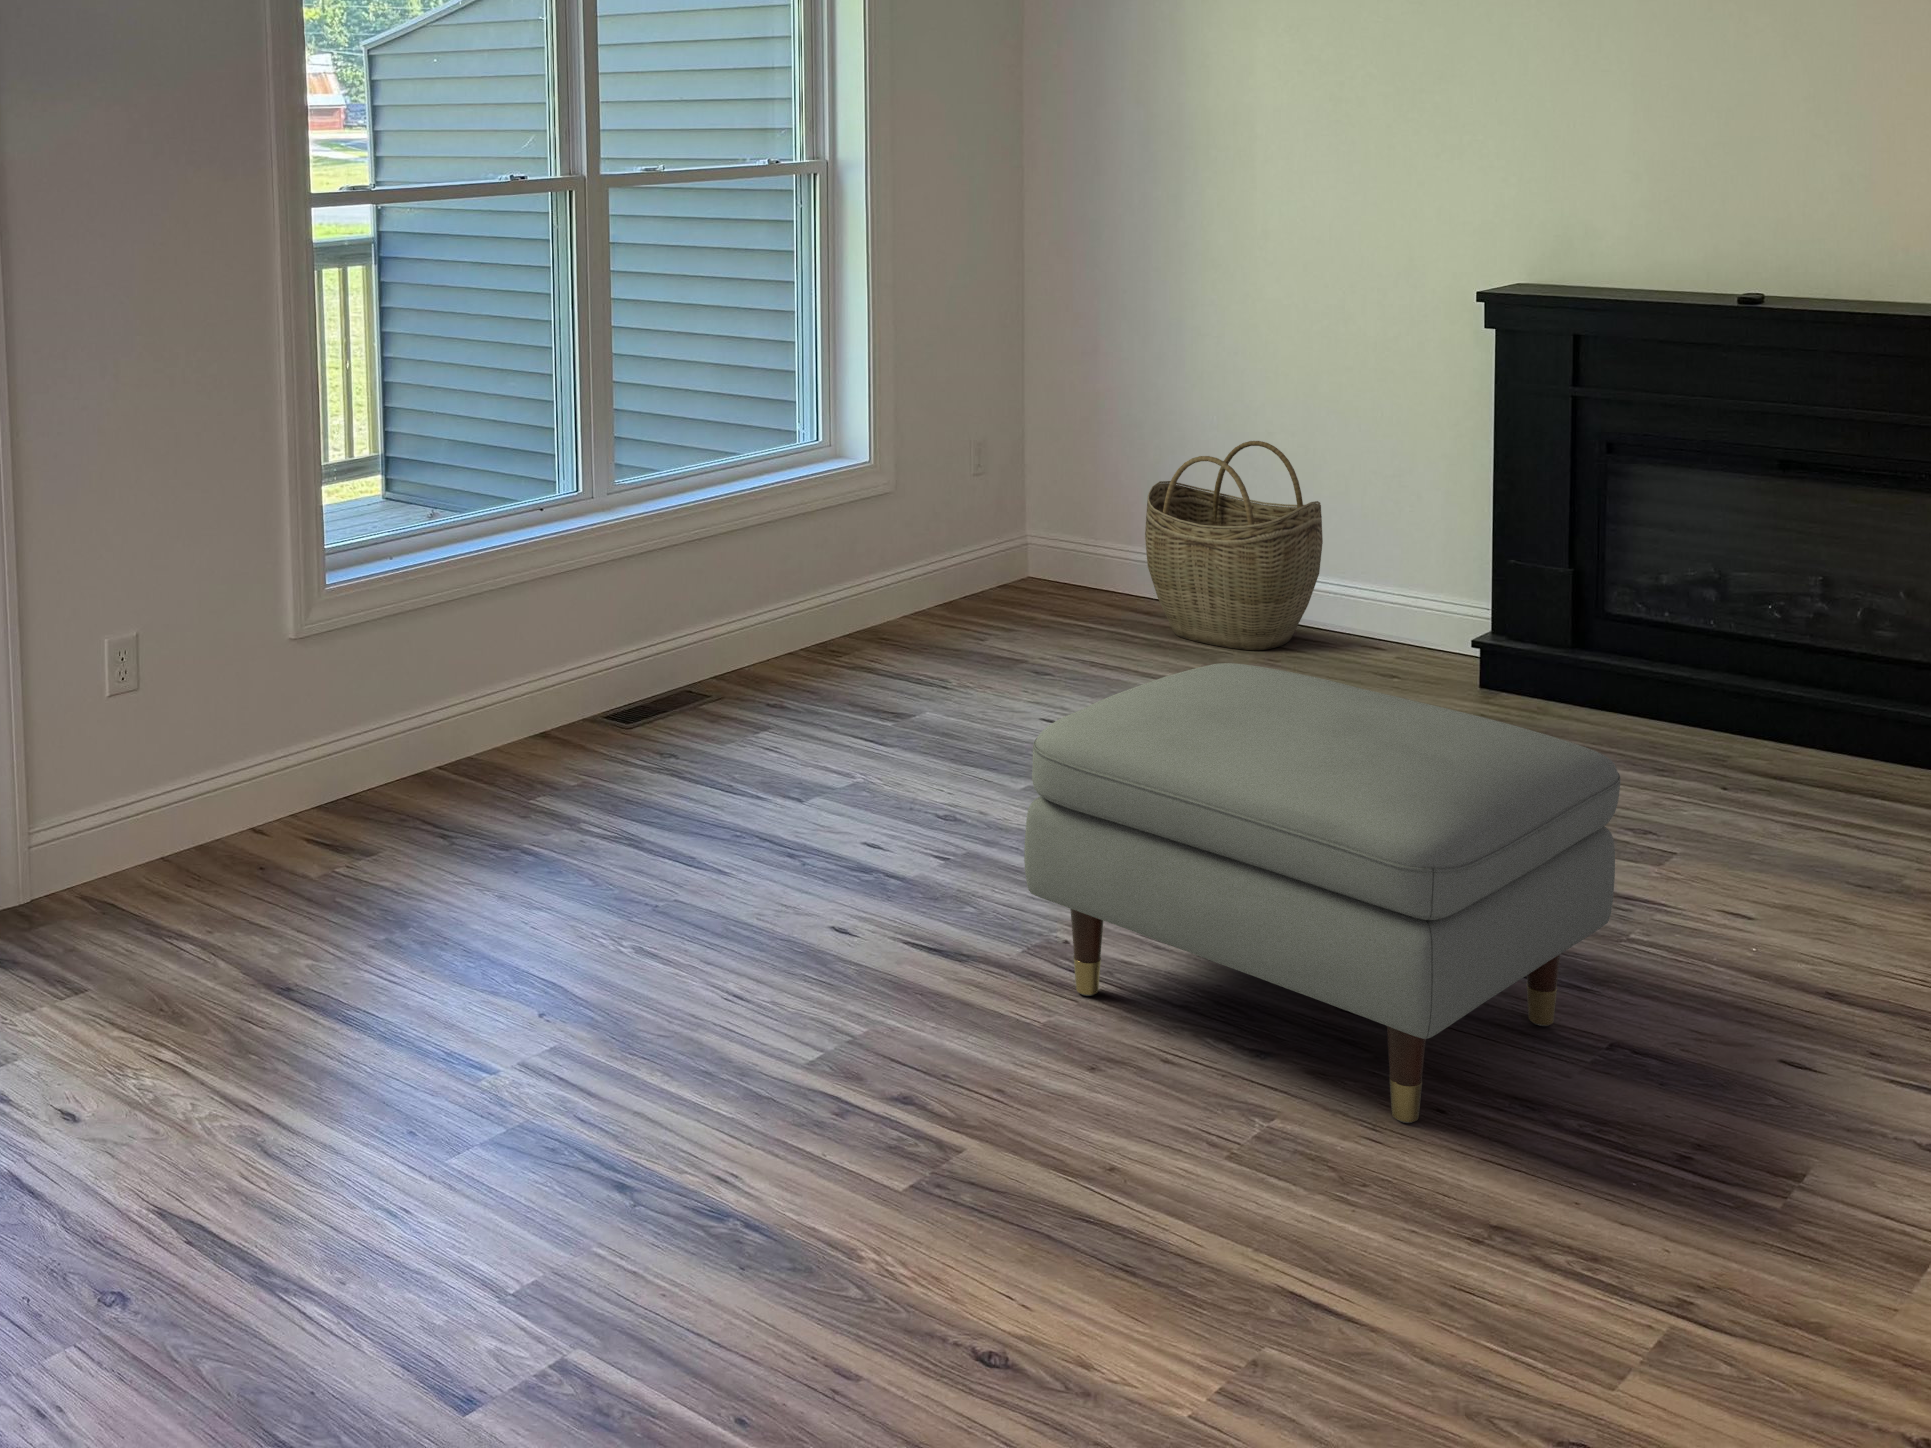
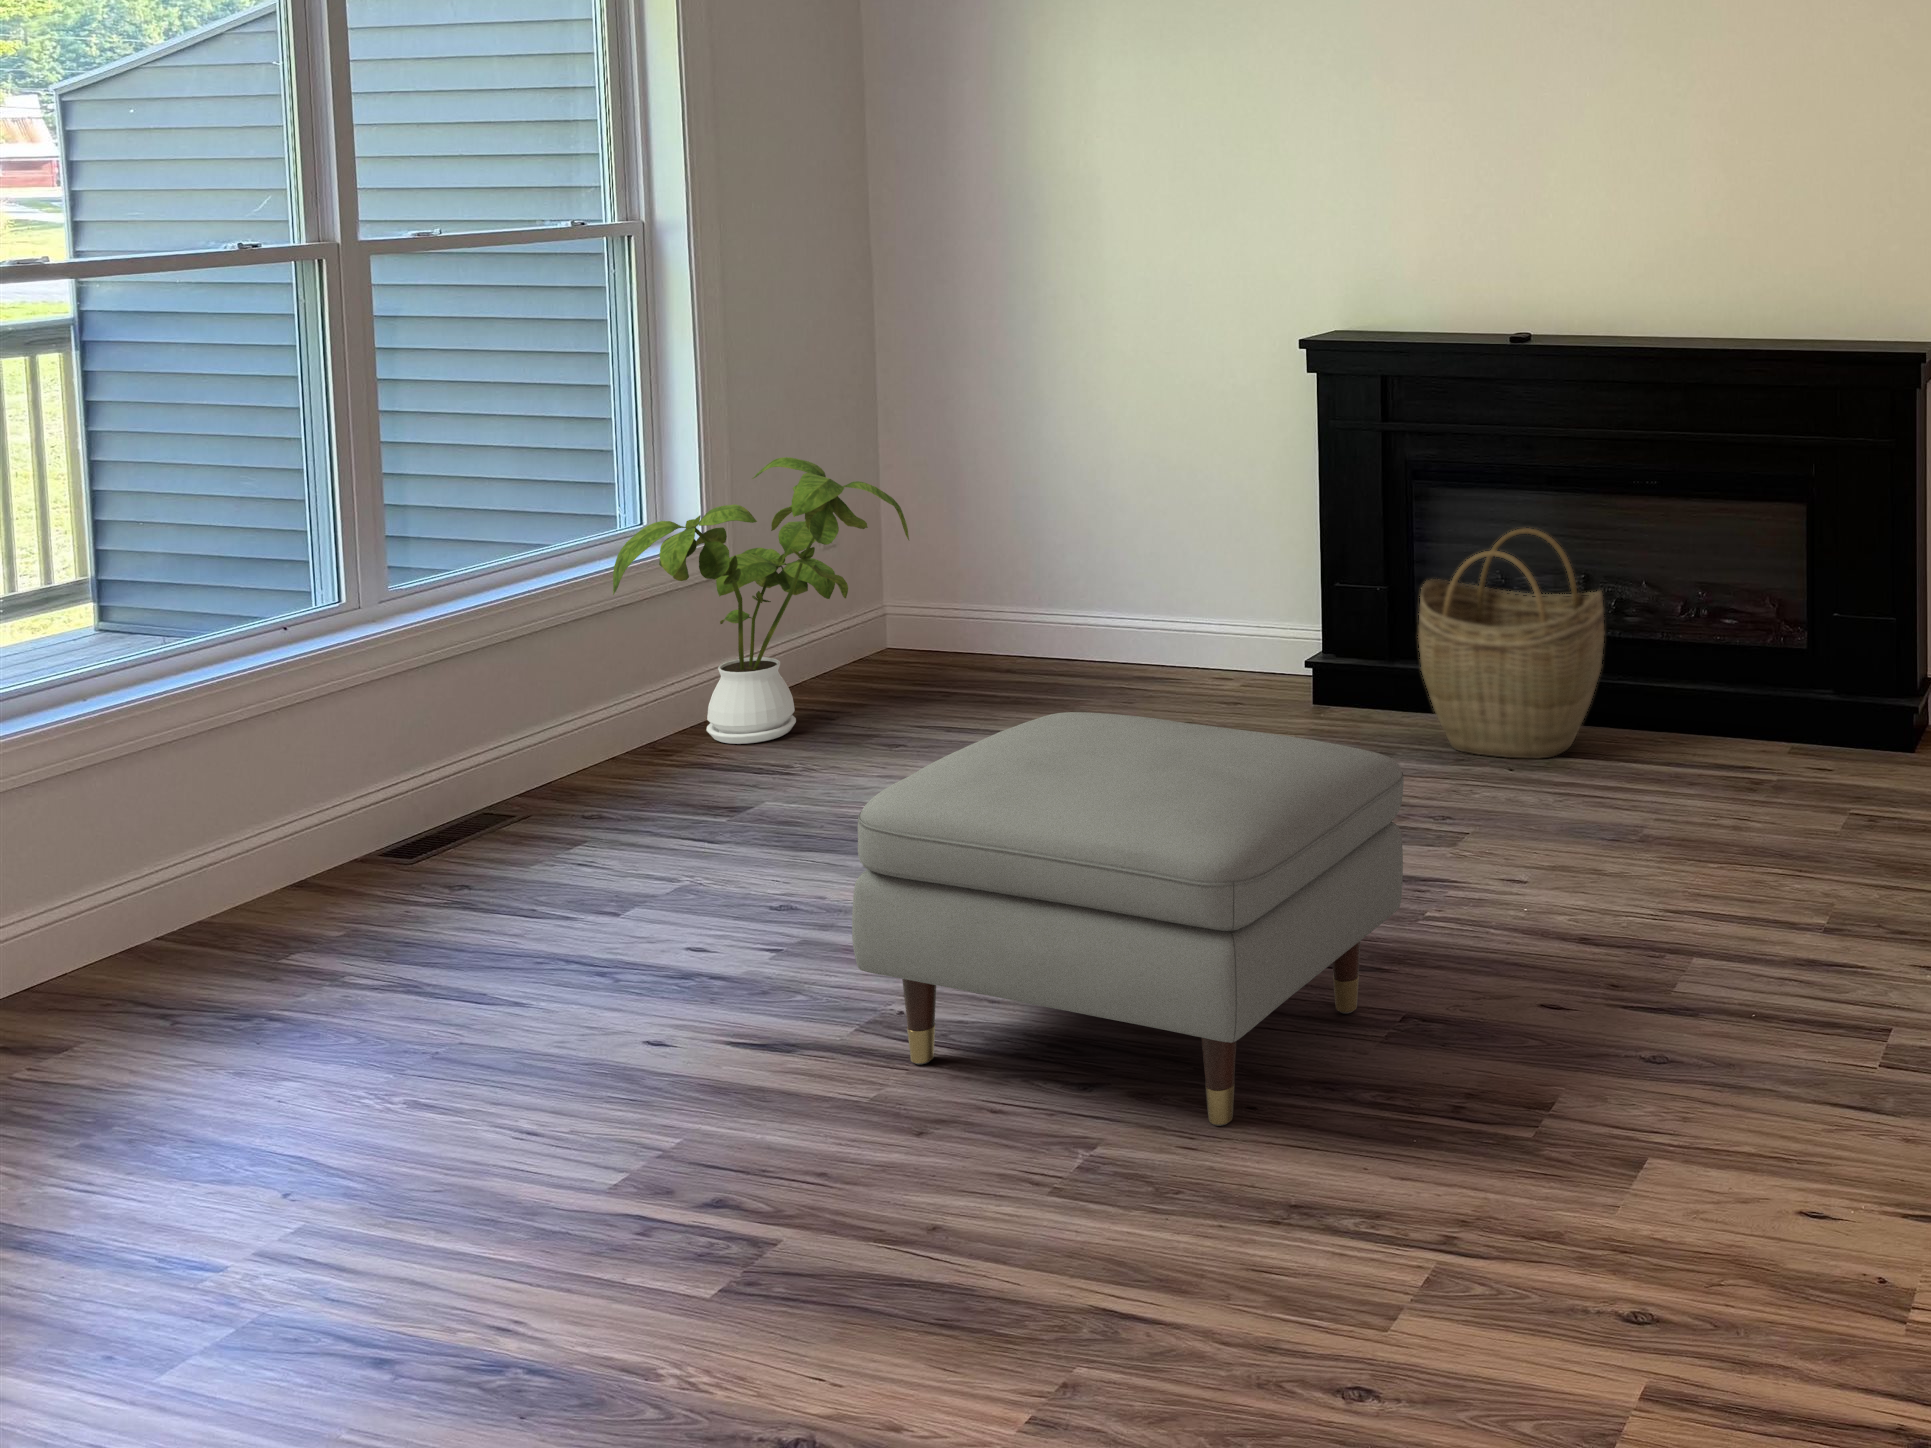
house plant: none [794,388,1061,655] -> present [613,457,909,744]
woven basket: present [1145,441,1323,650] -> present [1418,528,1604,759]

